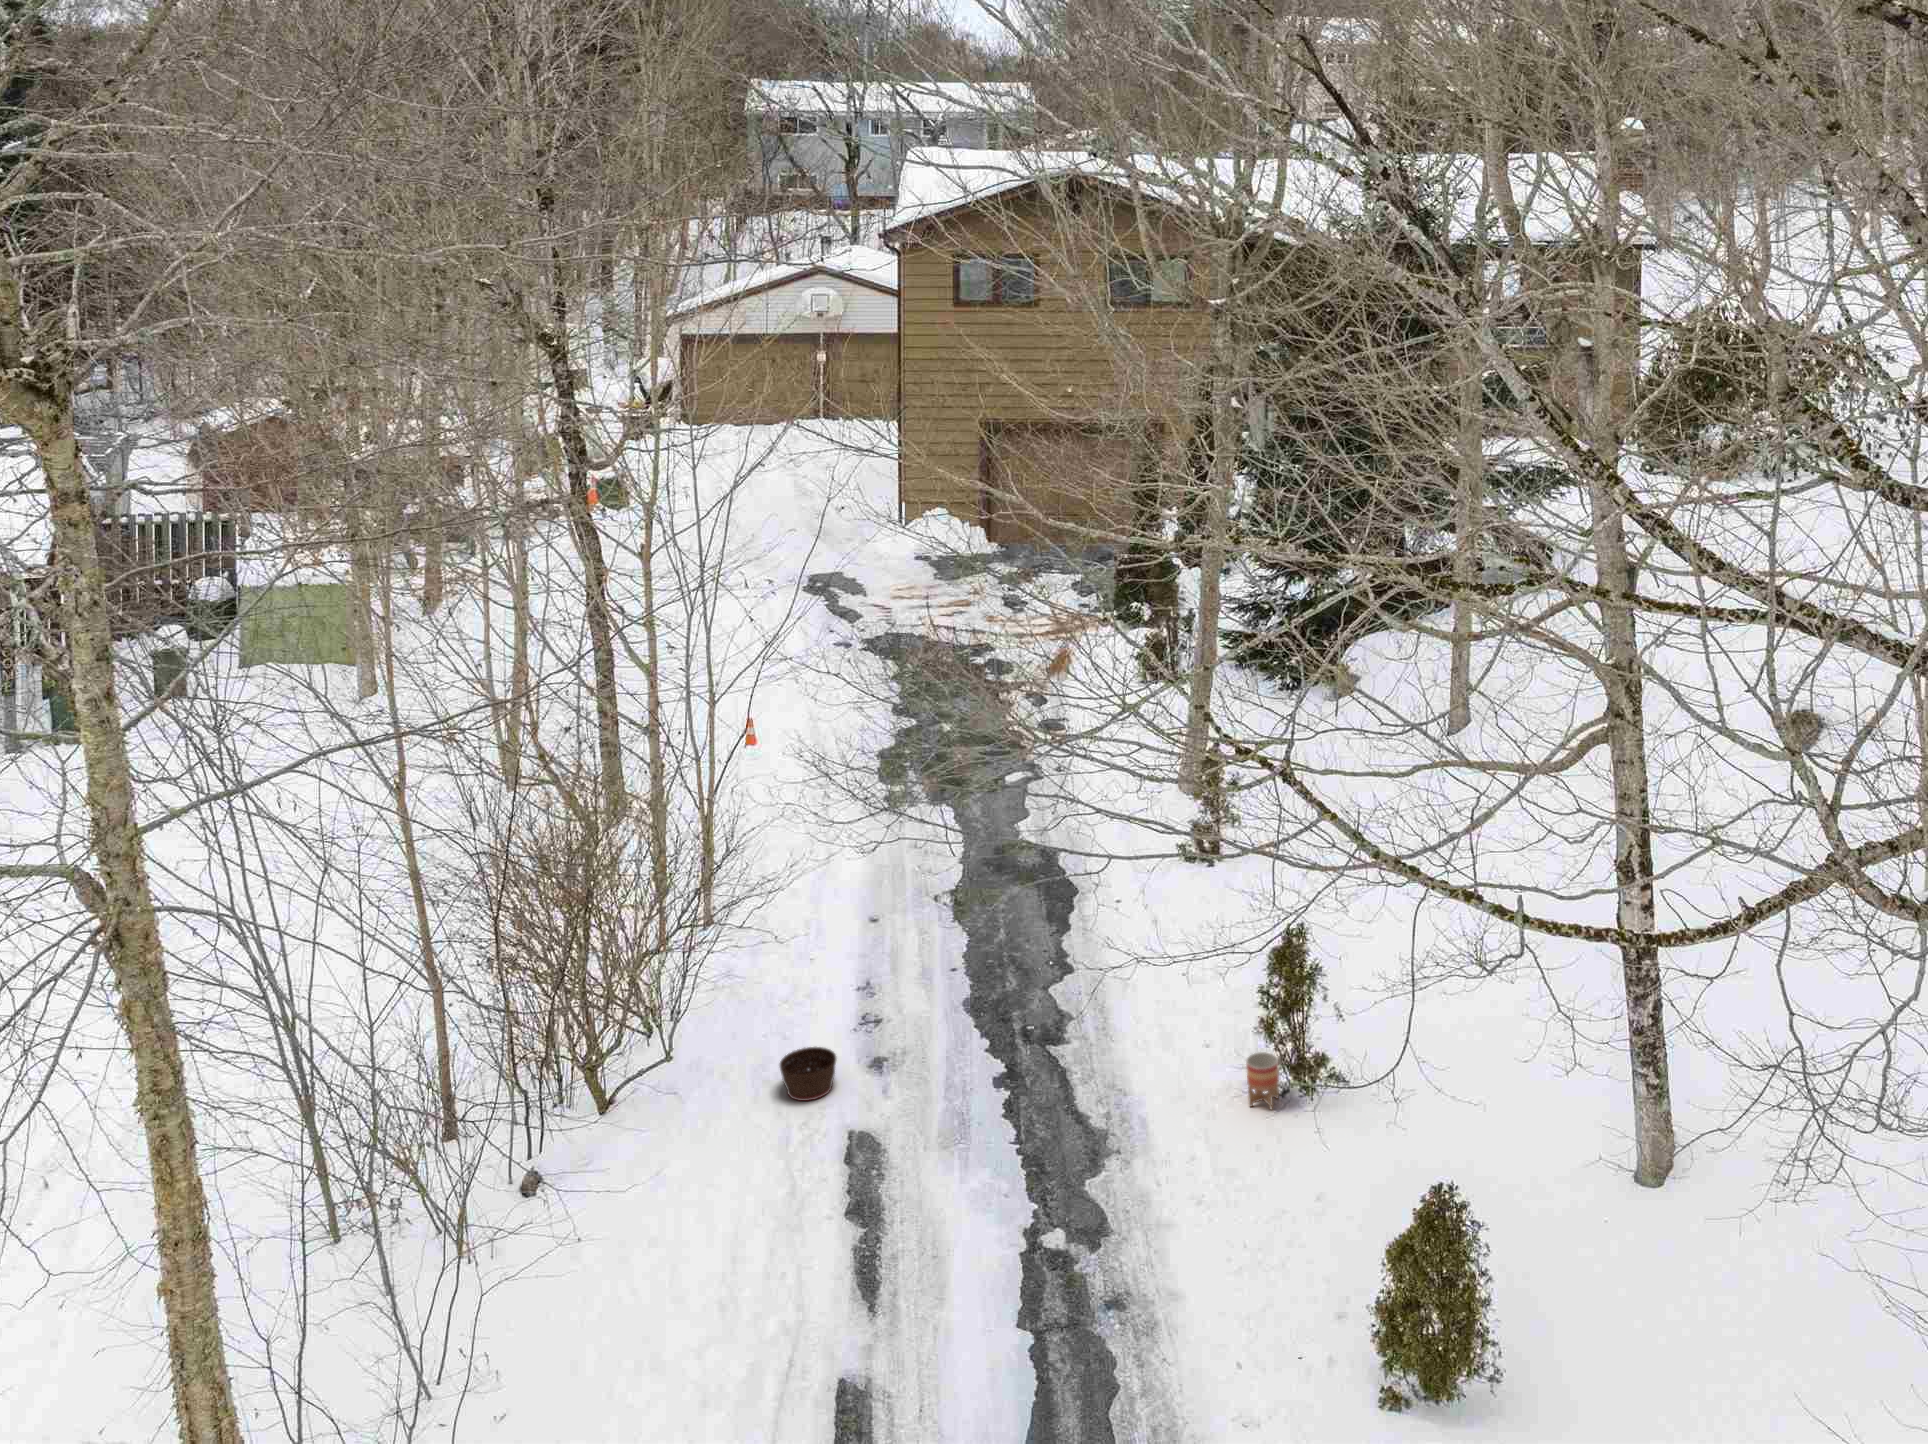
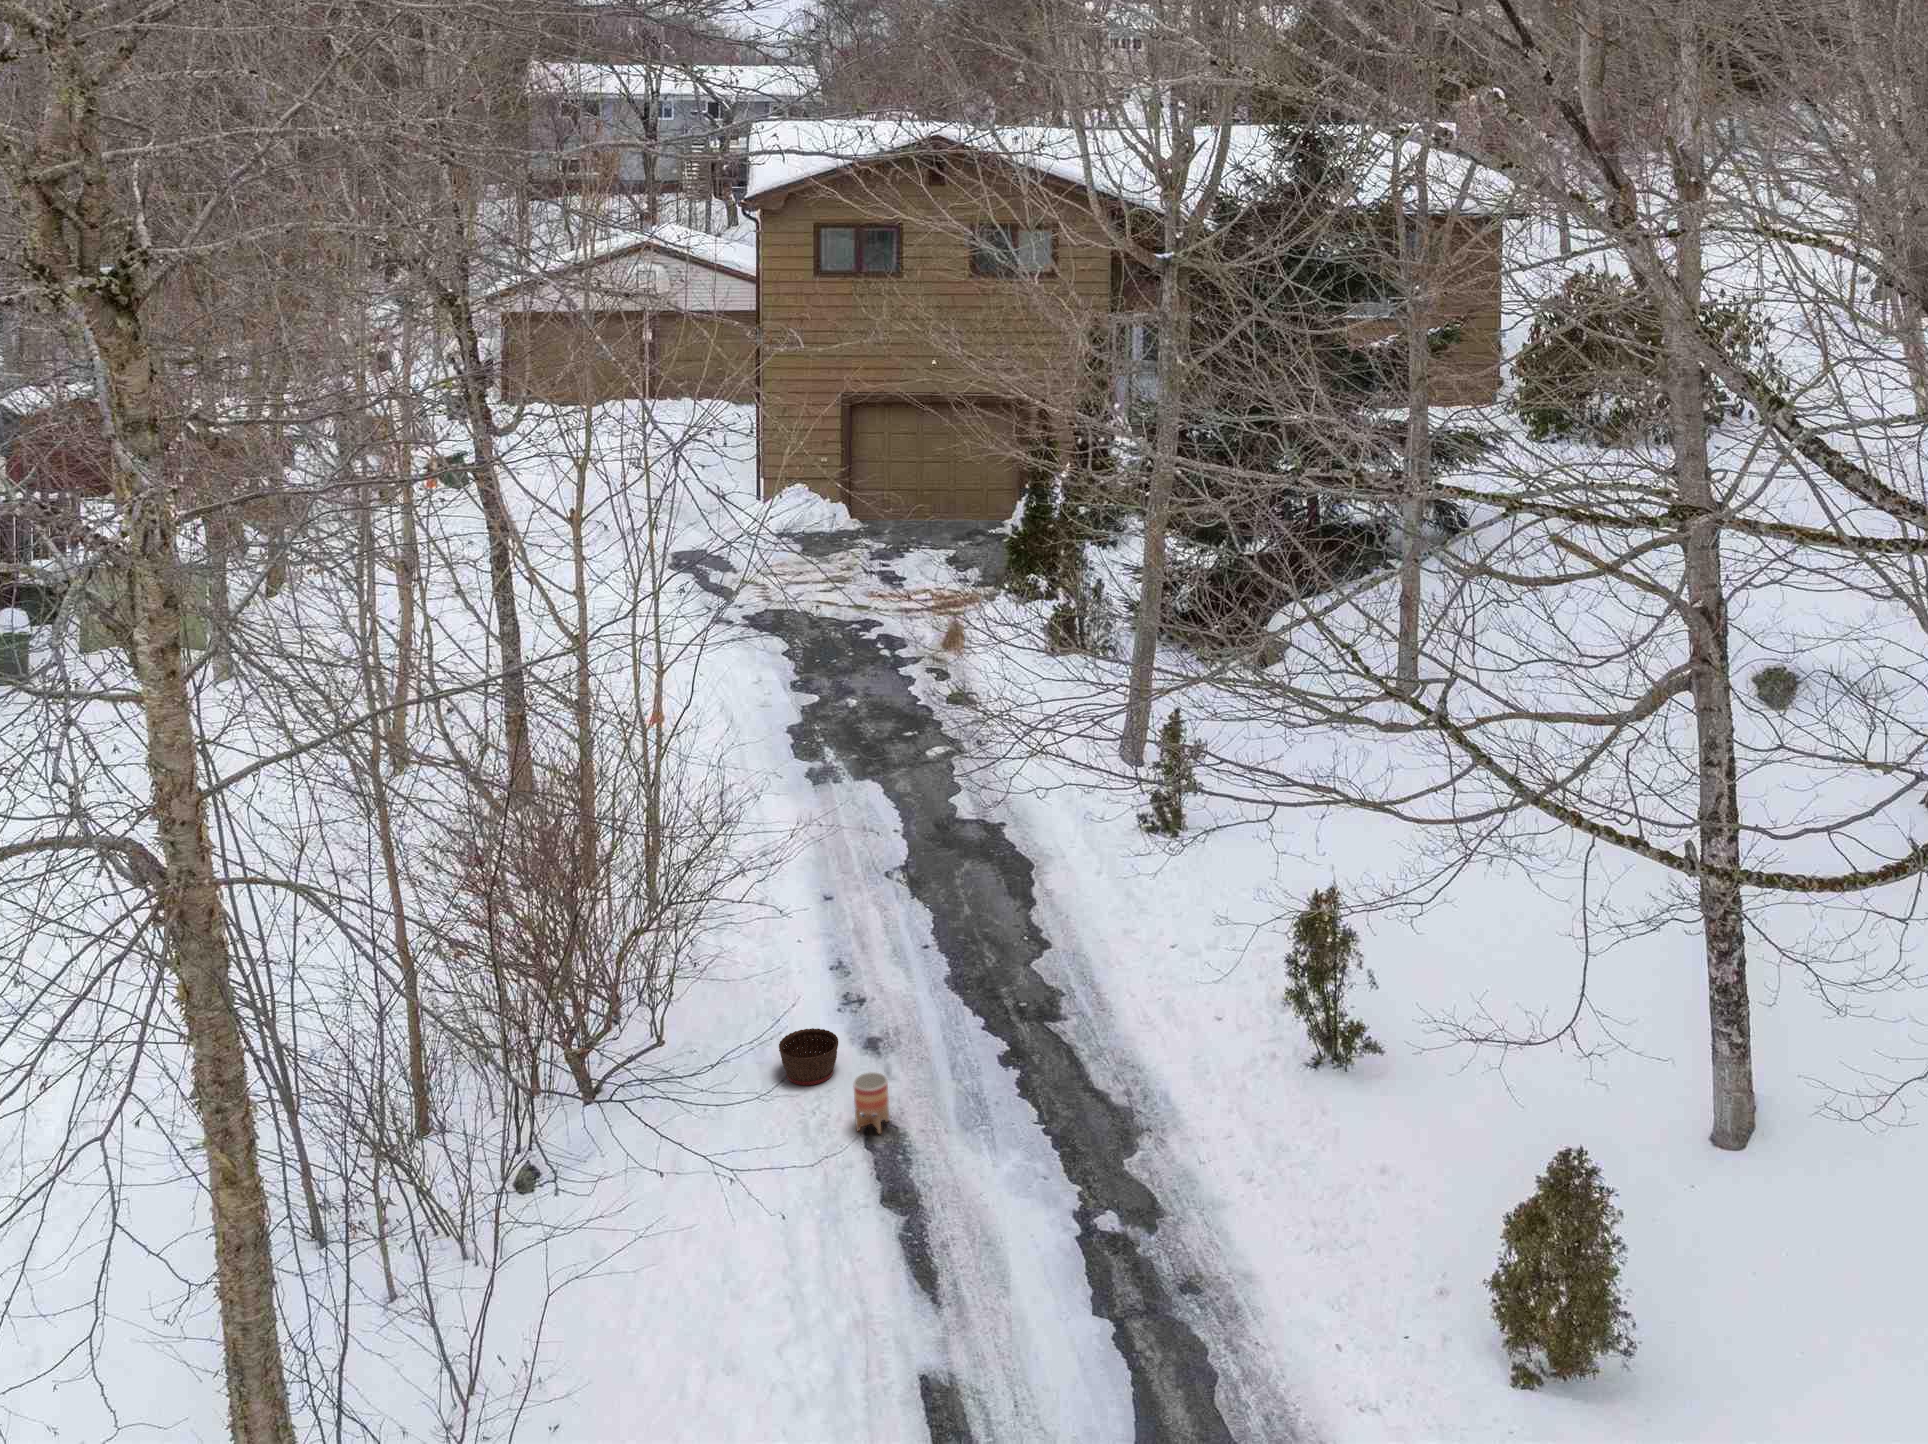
planter: present [1246,1052,1279,1109] -> present [853,1072,889,1134]

